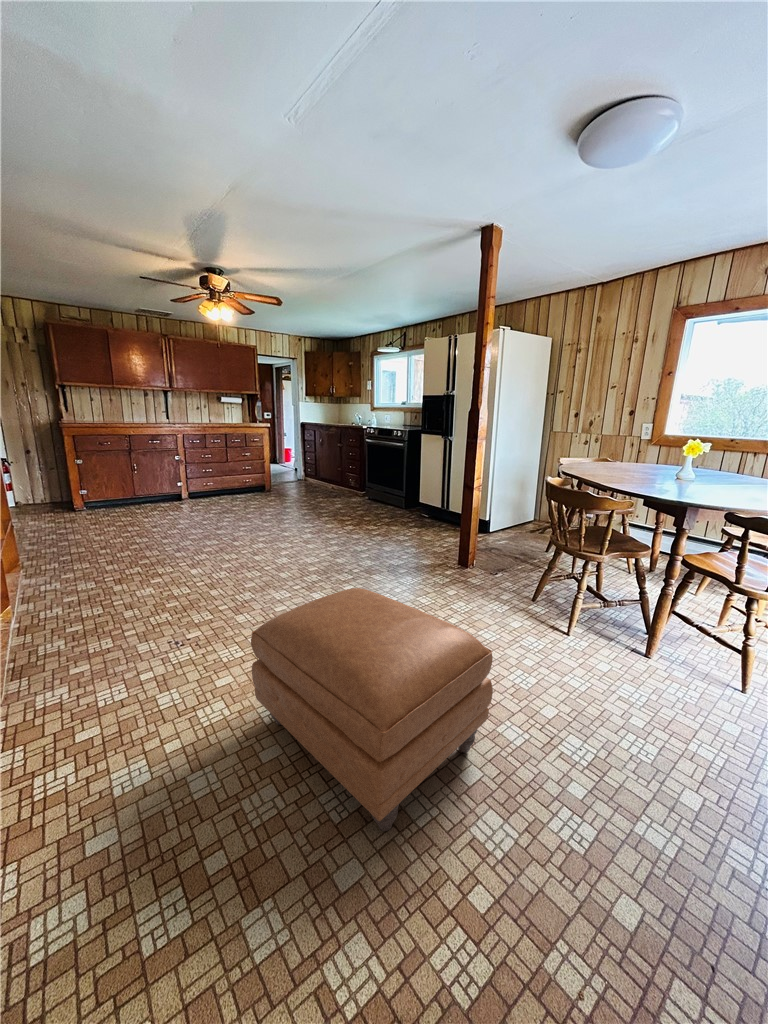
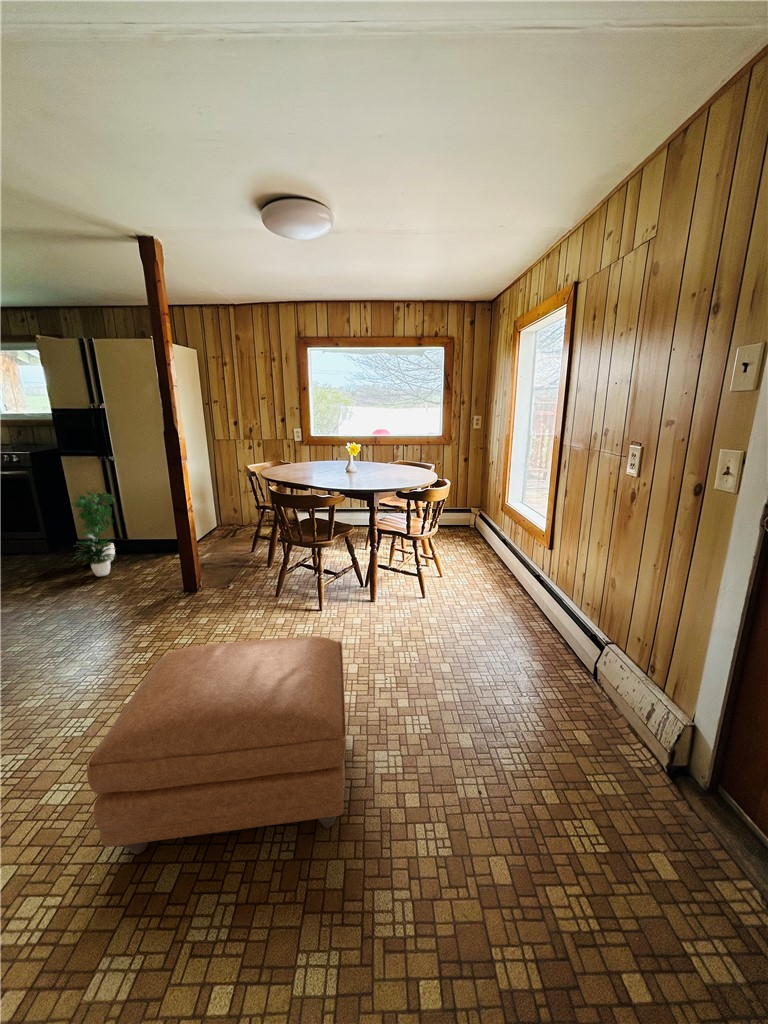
potted plant: none [401,462,442,537] -> present [73,491,115,576]

